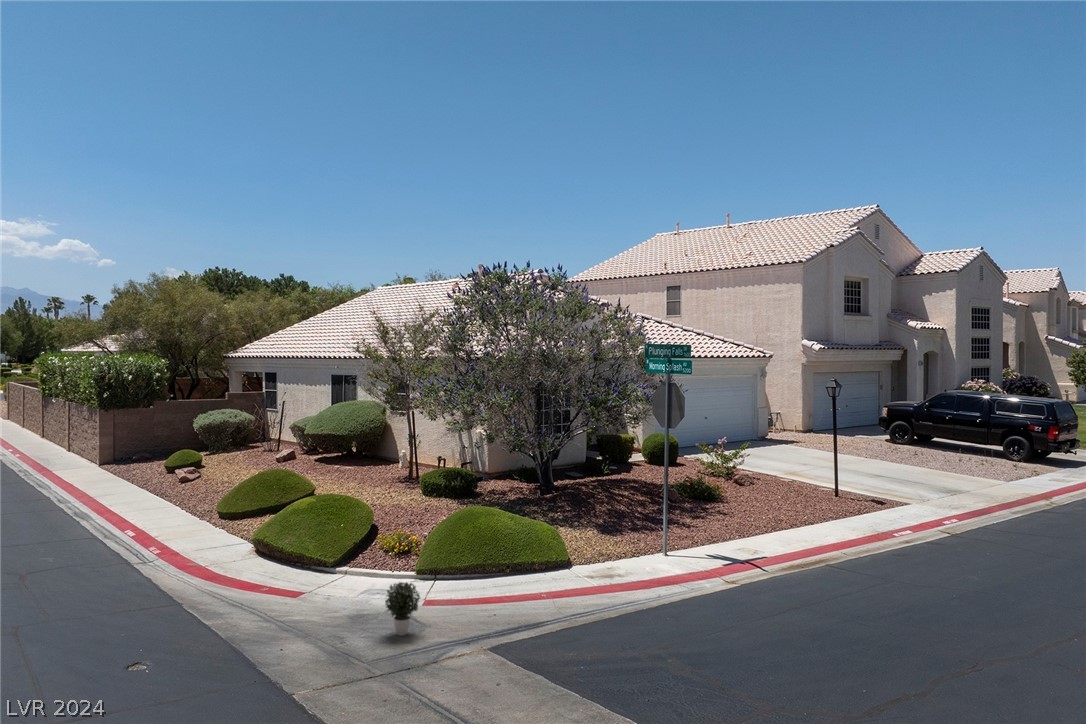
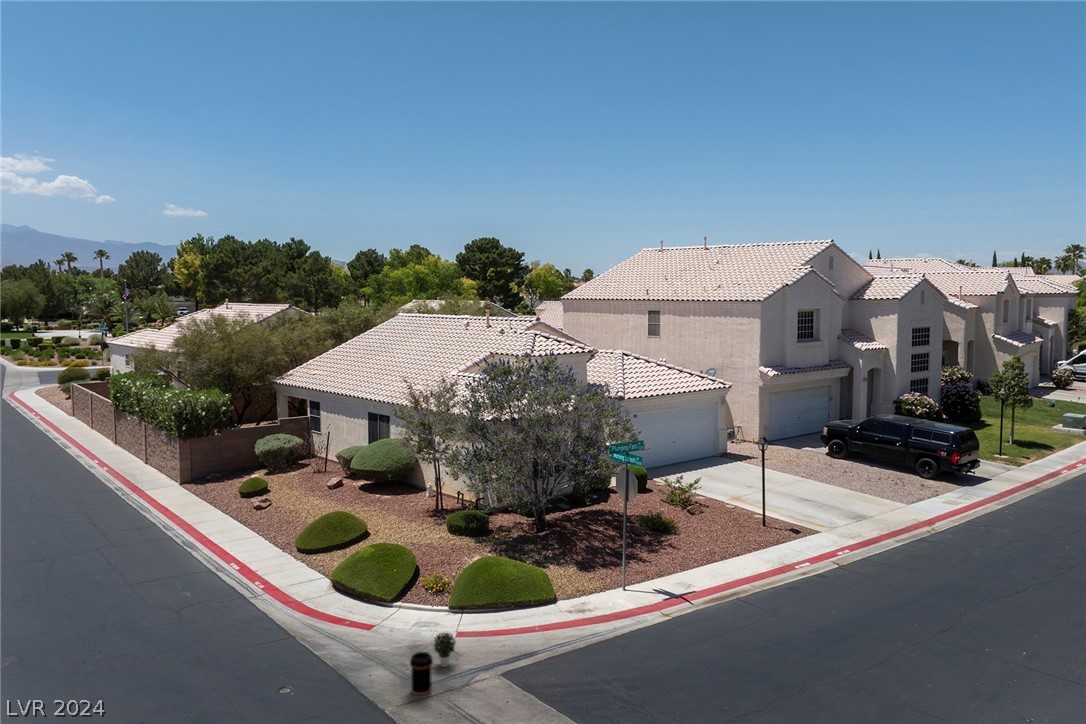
trash can: none [342,602,380,670] -> present [410,652,433,695]

